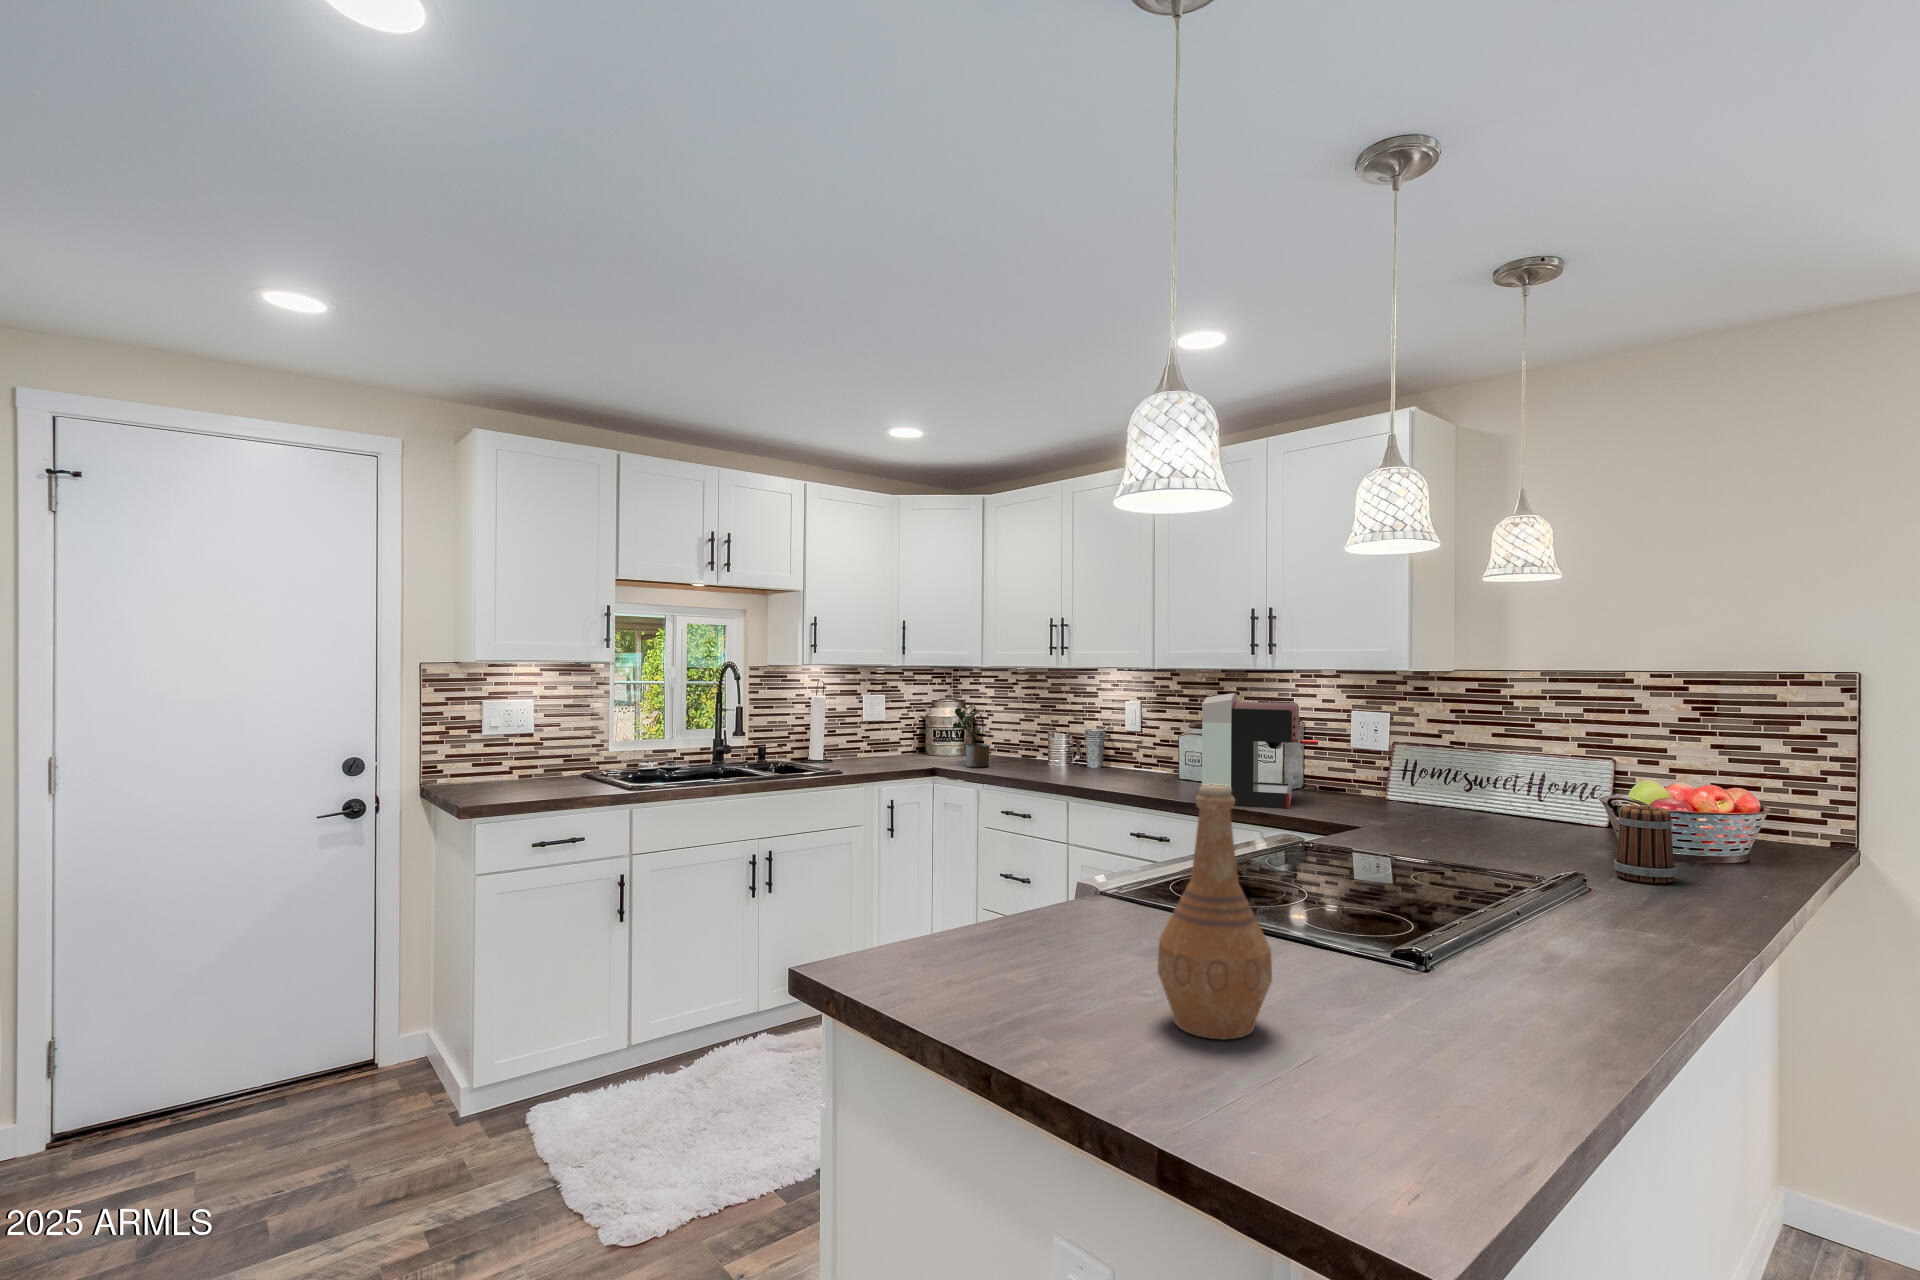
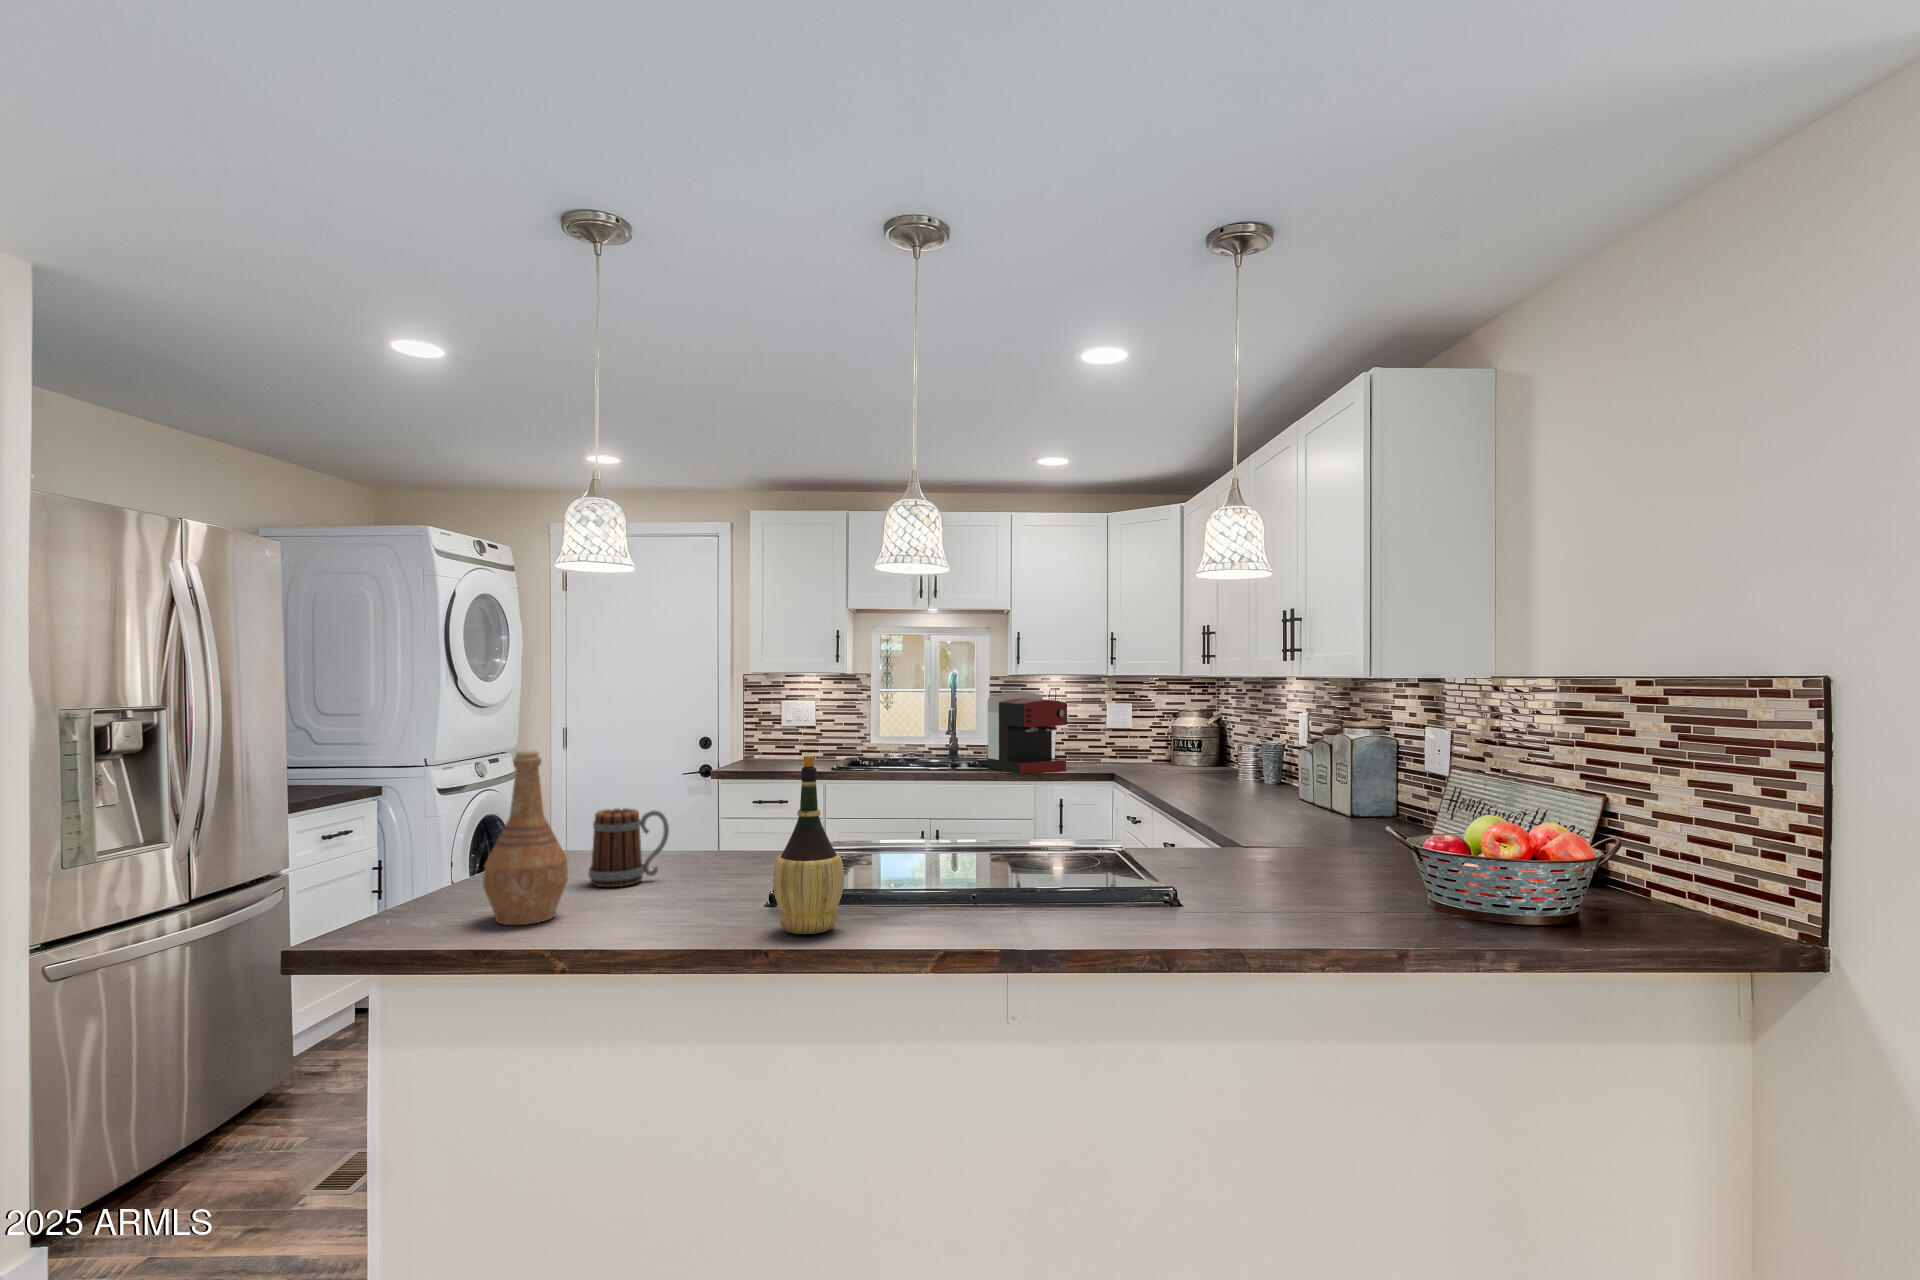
coffee maker: present [1202,693,1318,808] -> present [988,692,1067,774]
potted plant: present [952,708,990,768] -> none [1139,716,1177,774]
wine bottle: none [1428,766,1517,970] -> present [773,756,844,934]
mug: present [1614,805,1677,884] -> present [589,808,669,887]

